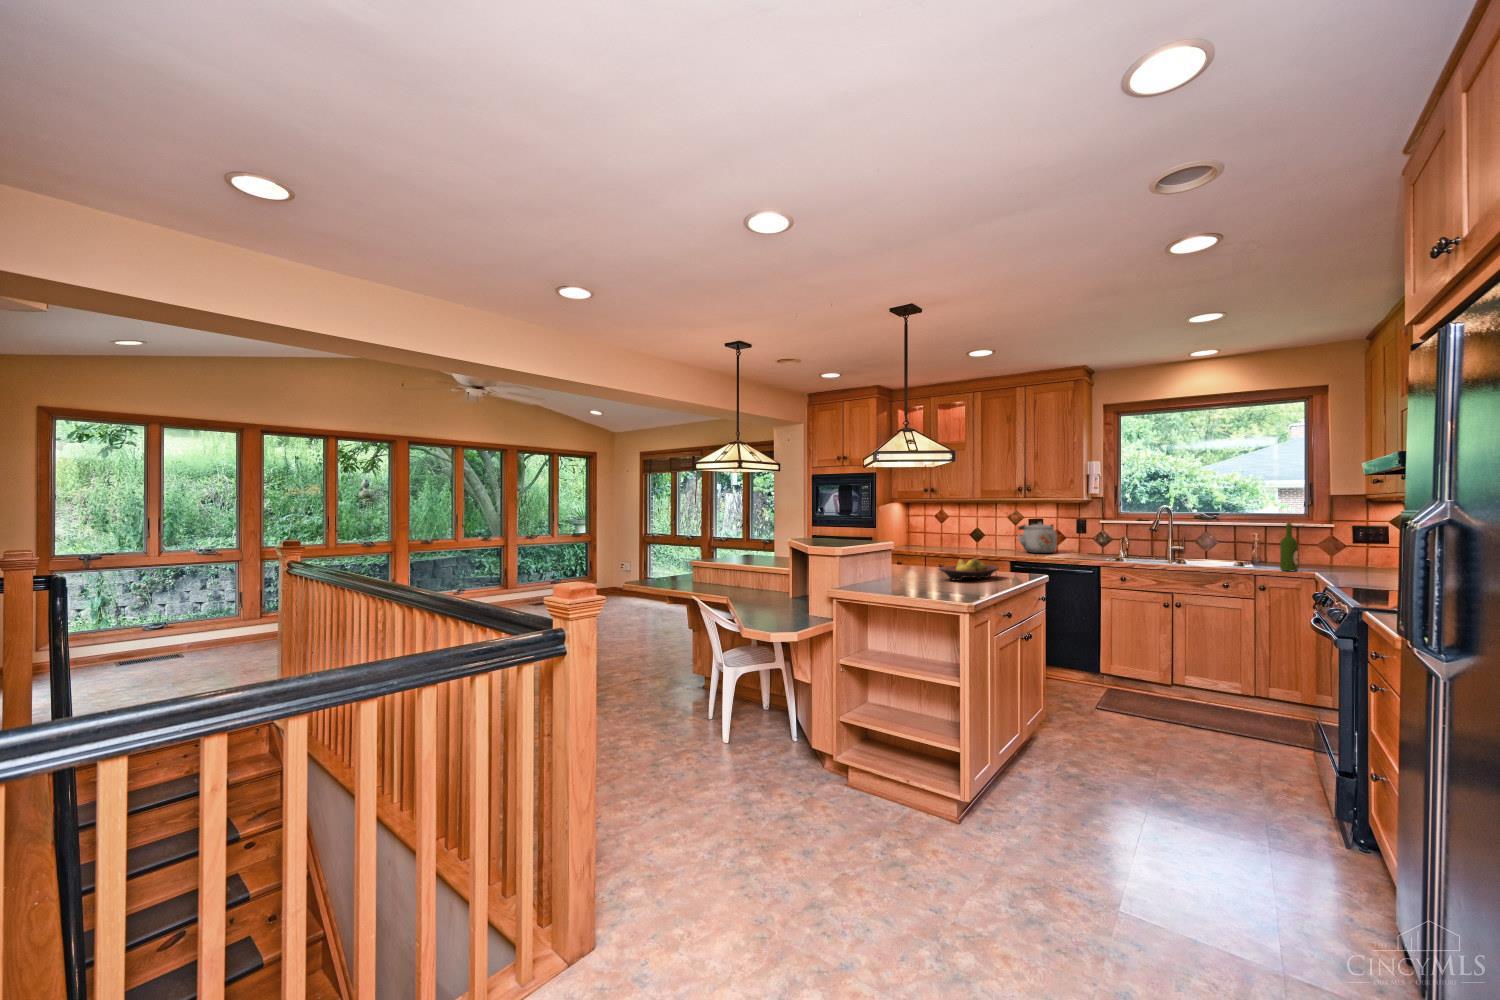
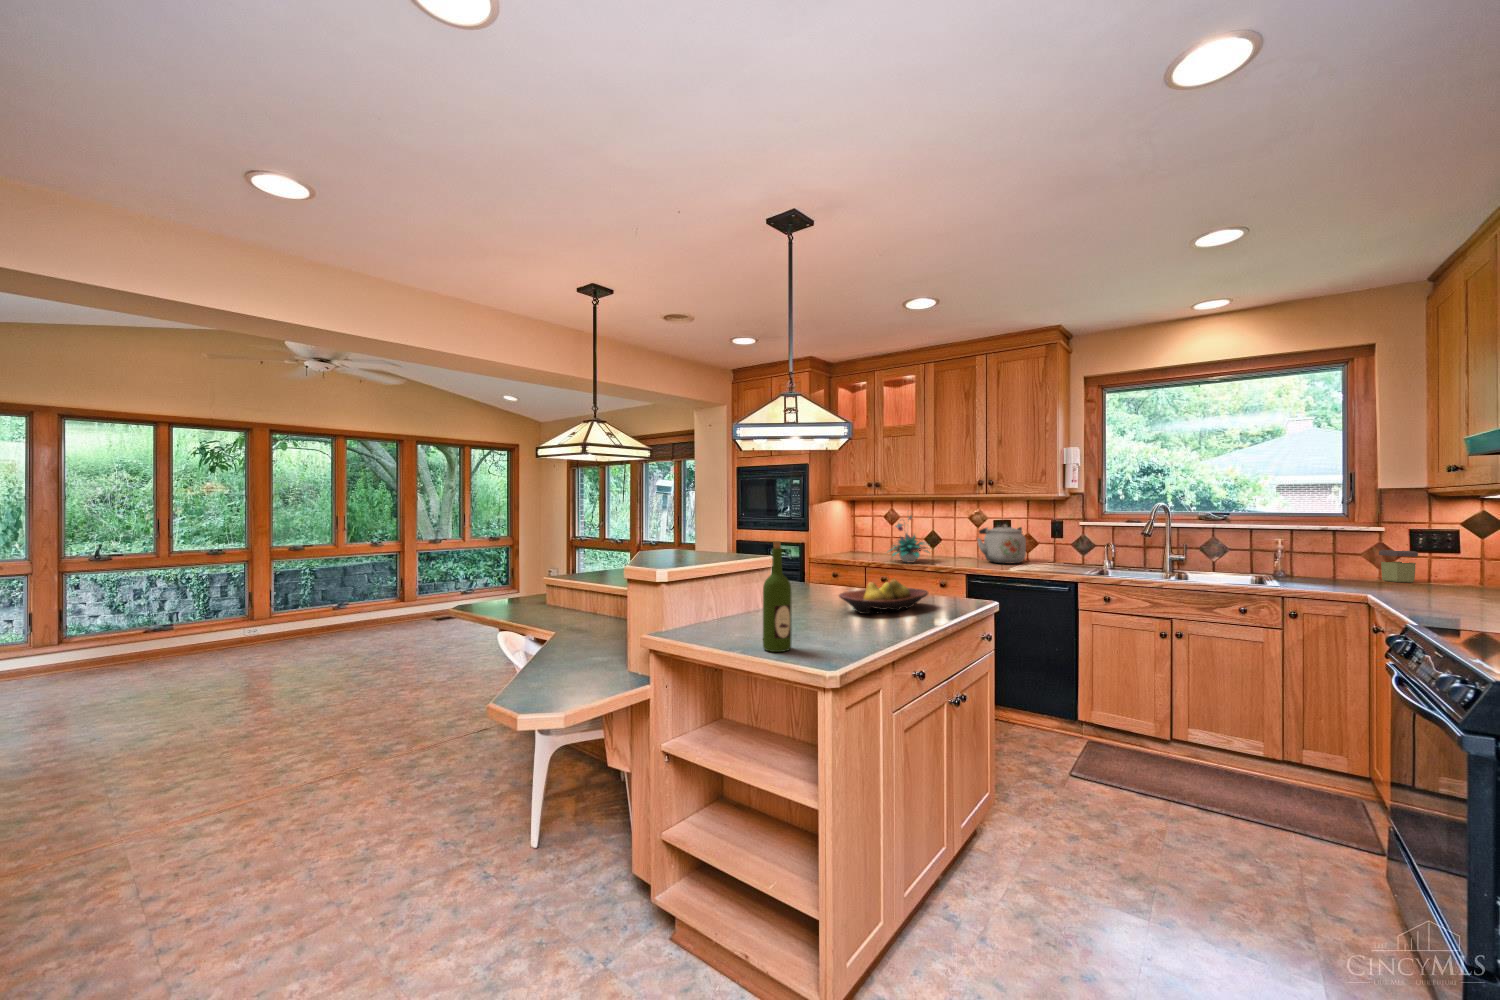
plant: none [942,511,982,553] -> present [889,515,929,563]
wine bottle: present [1280,521,1298,572] -> present [763,541,792,652]
jar: none [1331,541,1360,565] -> present [1379,550,1418,583]

